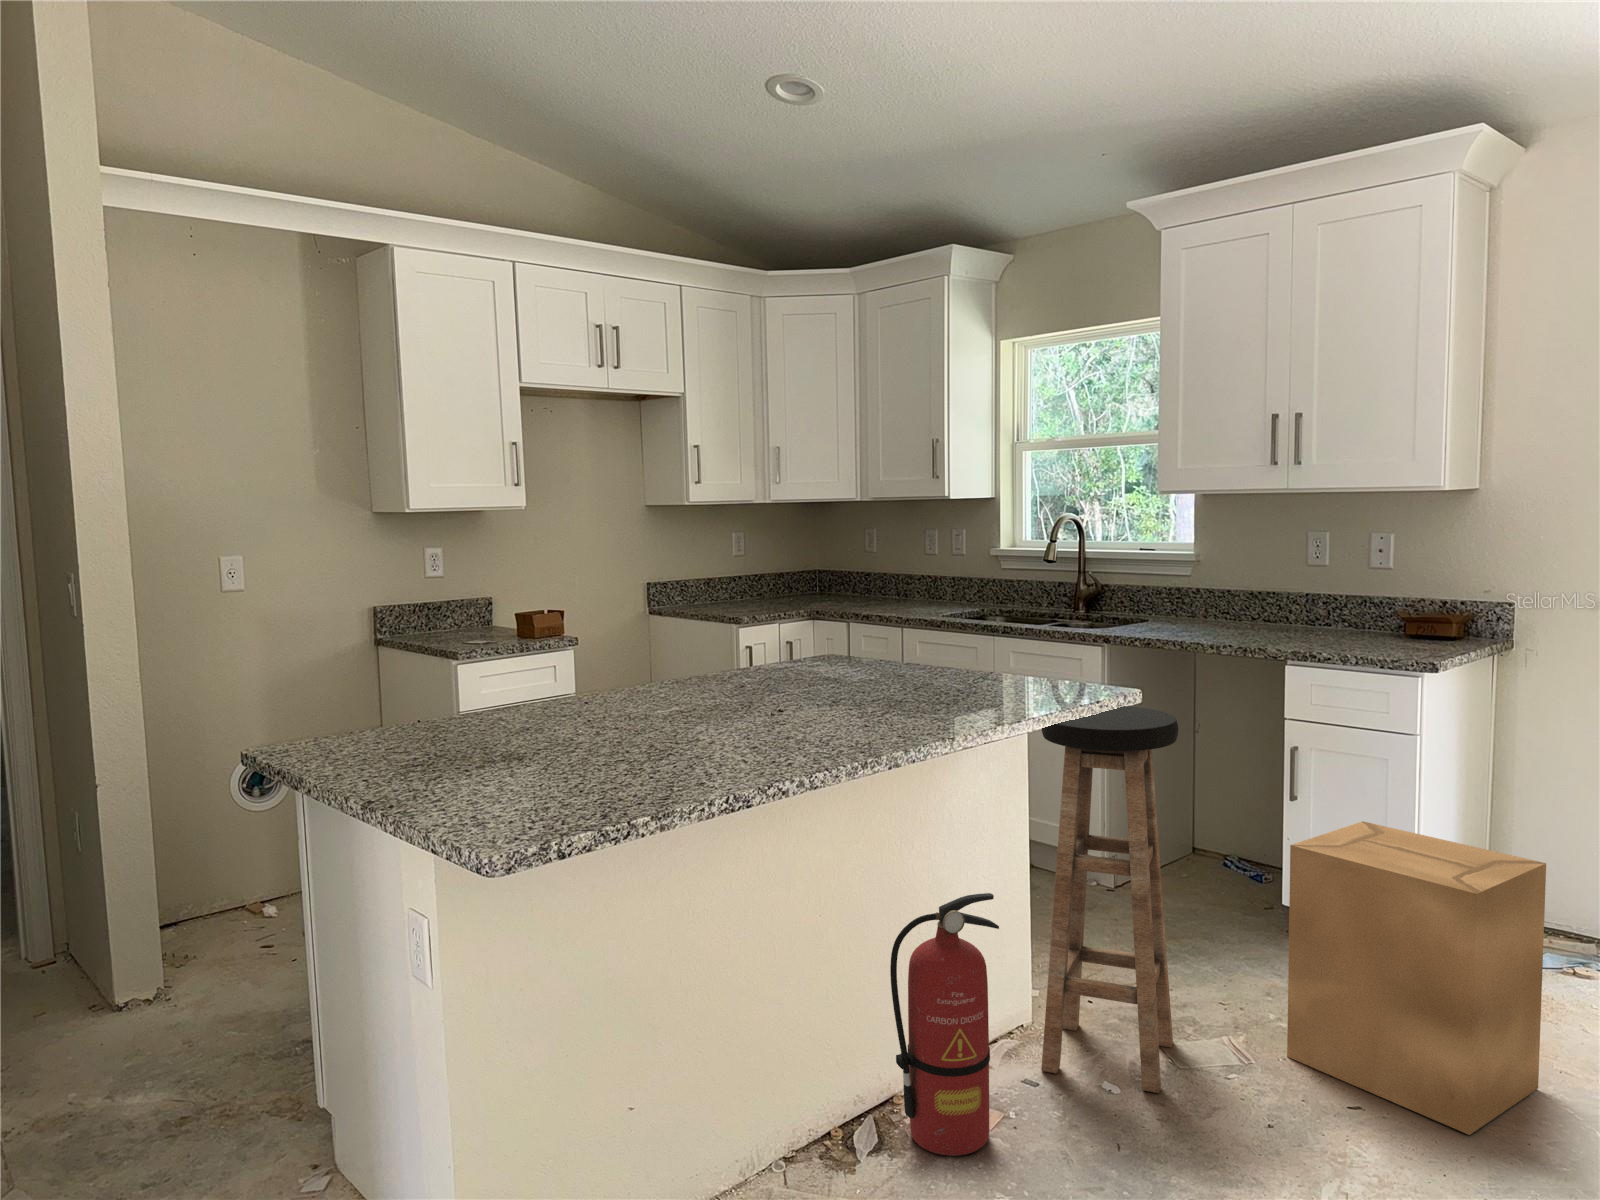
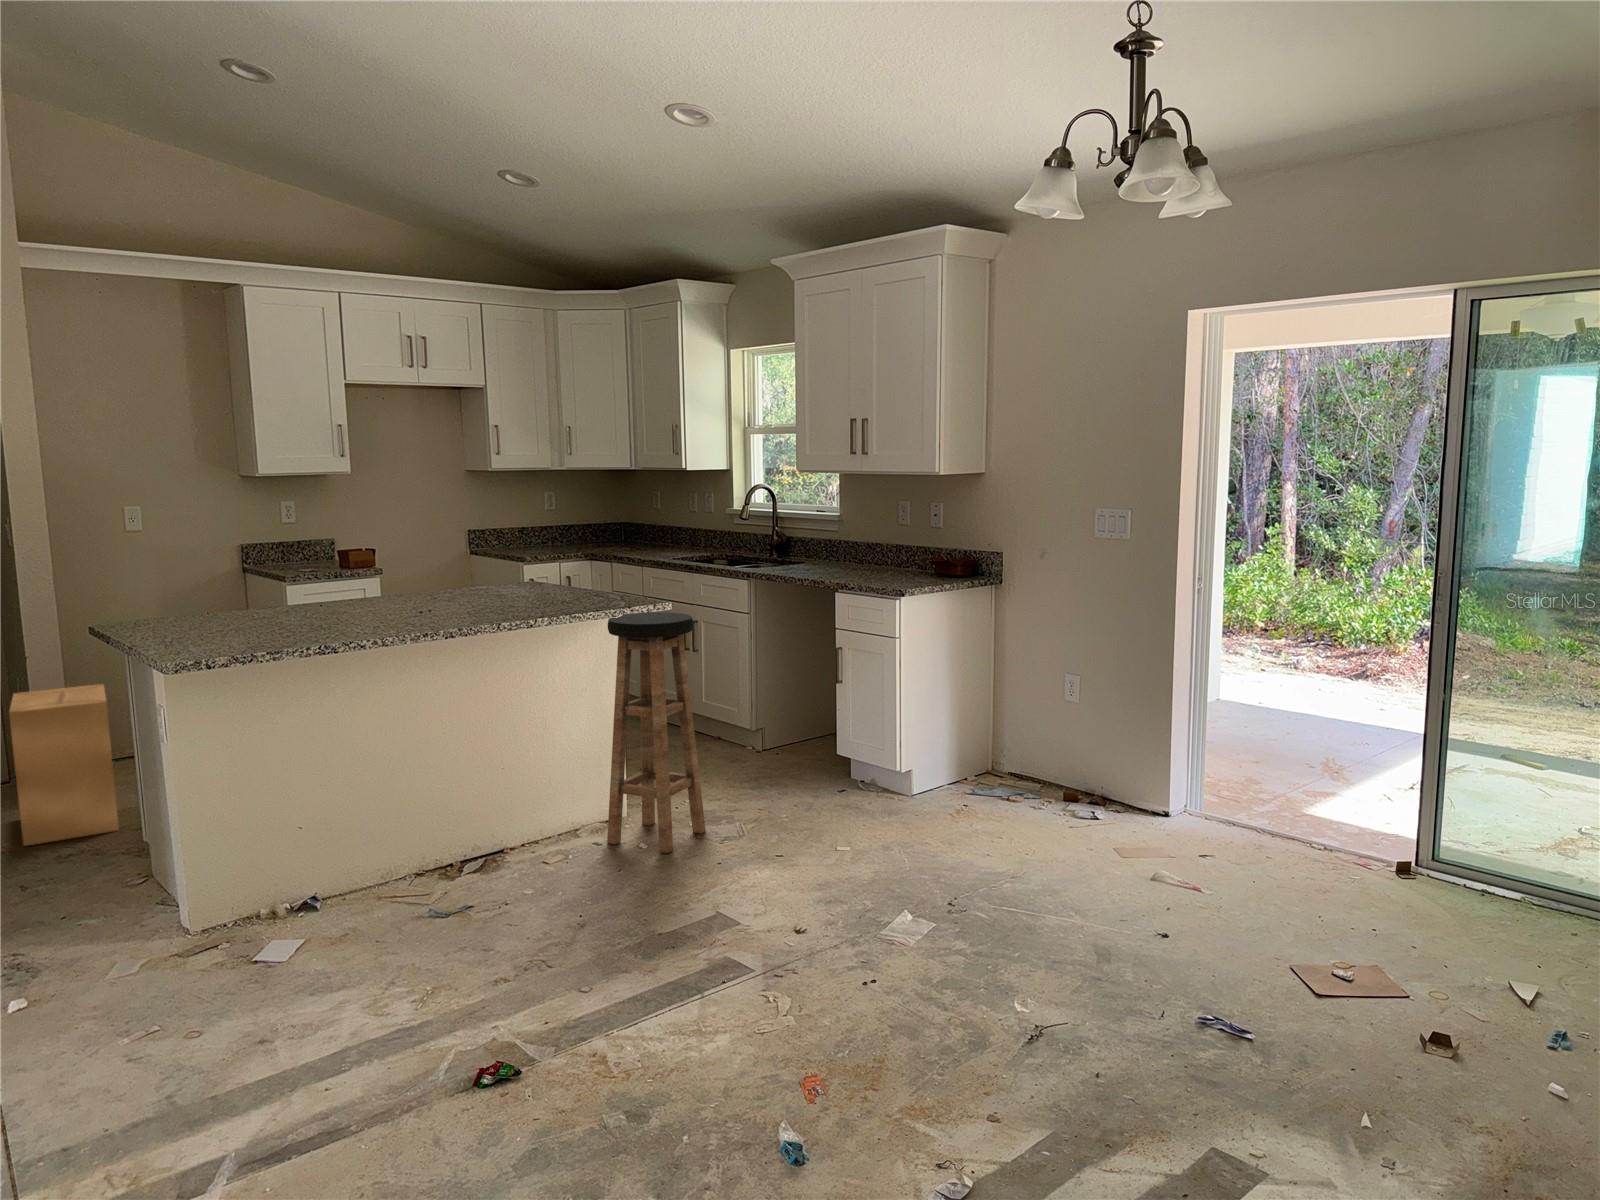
cardboard box: present [1287,821,1546,1135] -> present [9,684,119,846]
fire extinguisher: present [890,893,999,1156] -> none [477,722,552,877]

